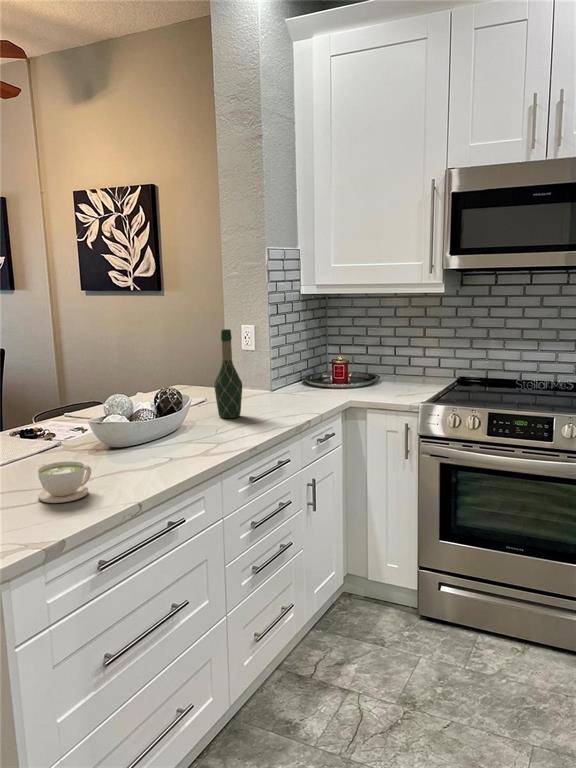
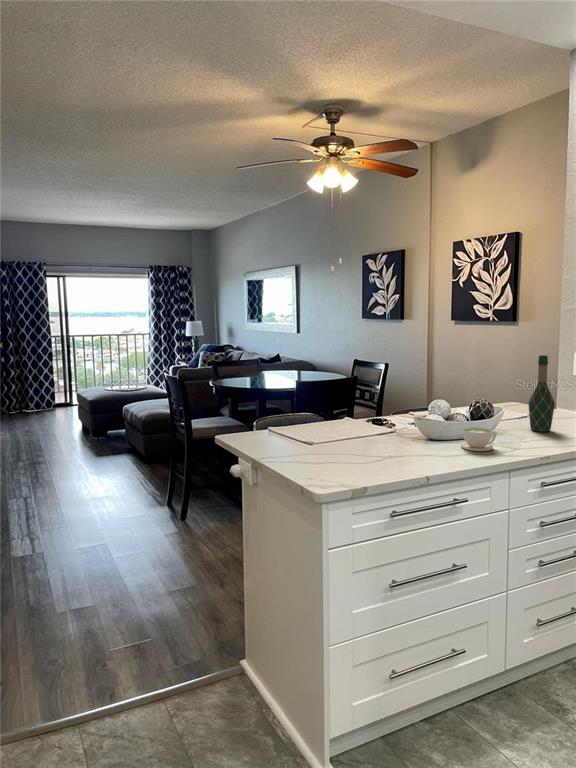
coffee cup: present [38,461,91,503] -> present [461,427,496,451]

